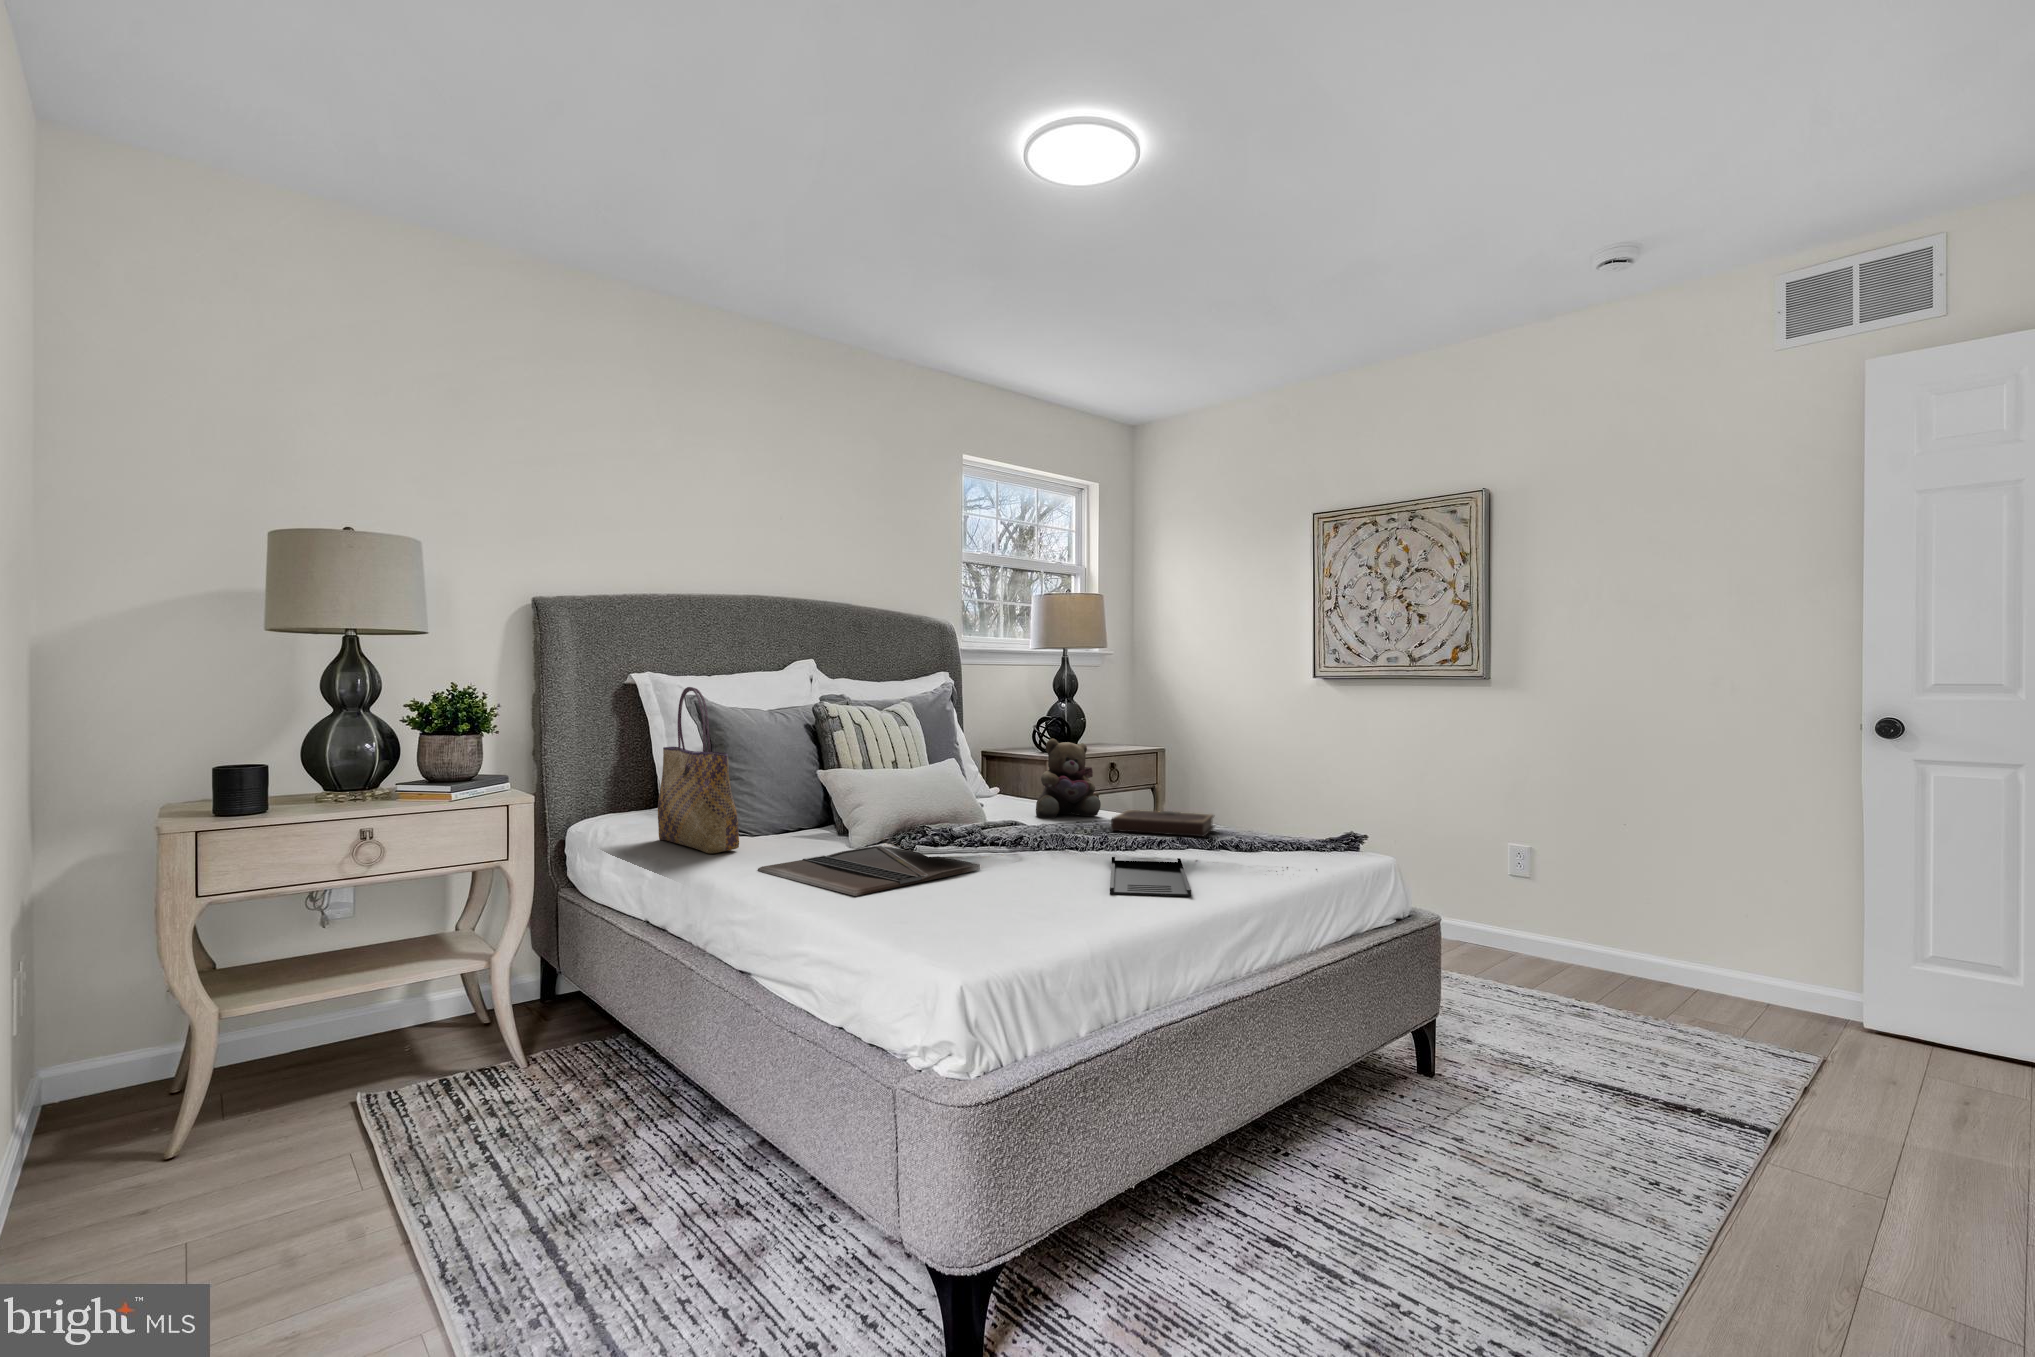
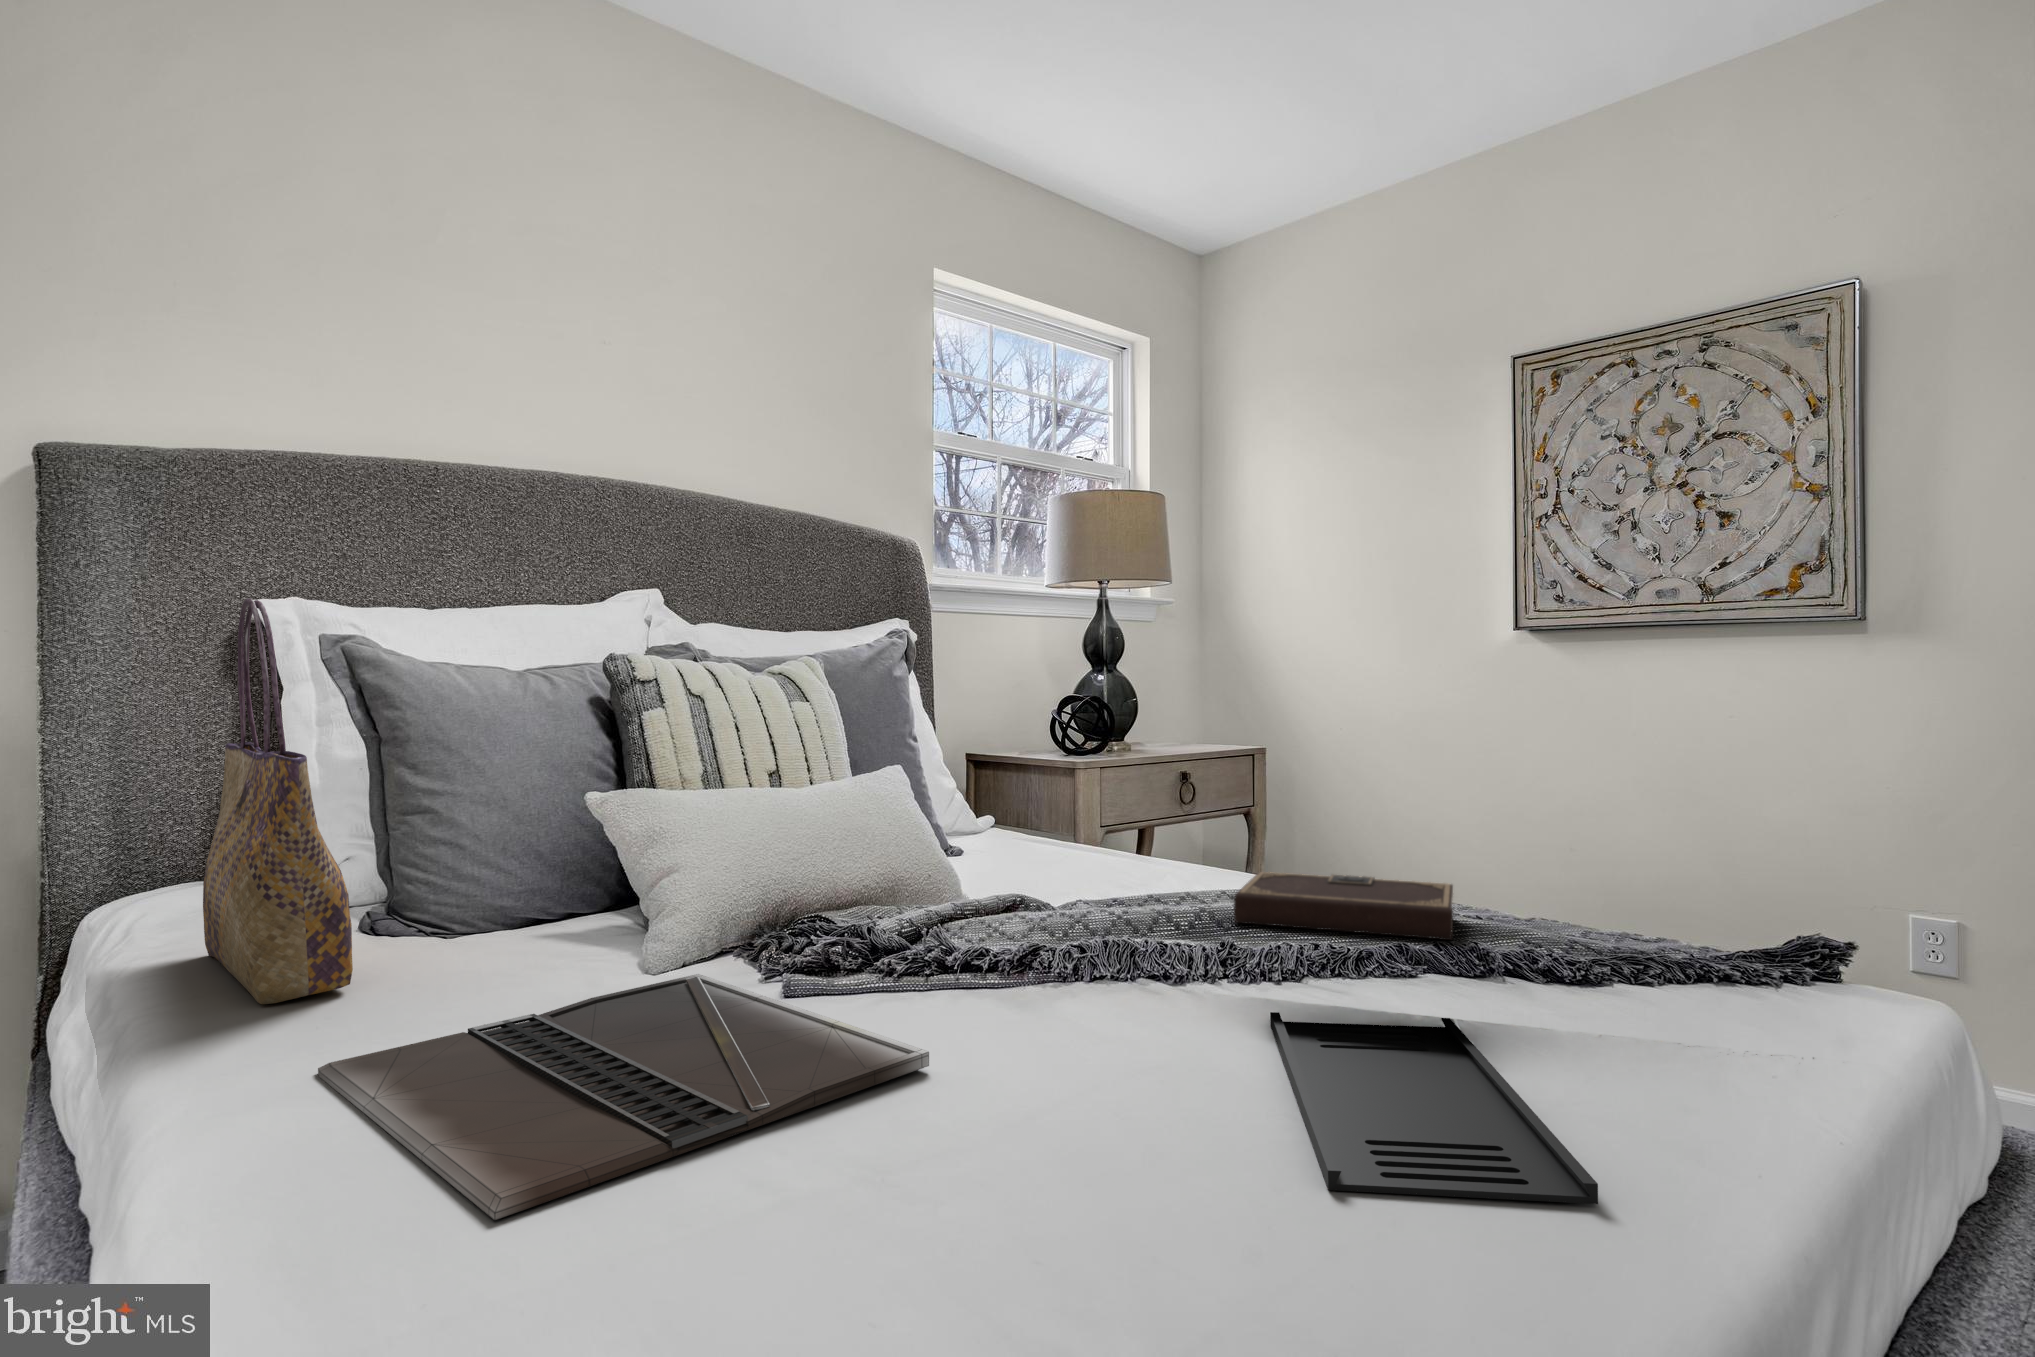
teddy bear: present [1036,739,1101,818] -> none [1063,726,1191,886]

